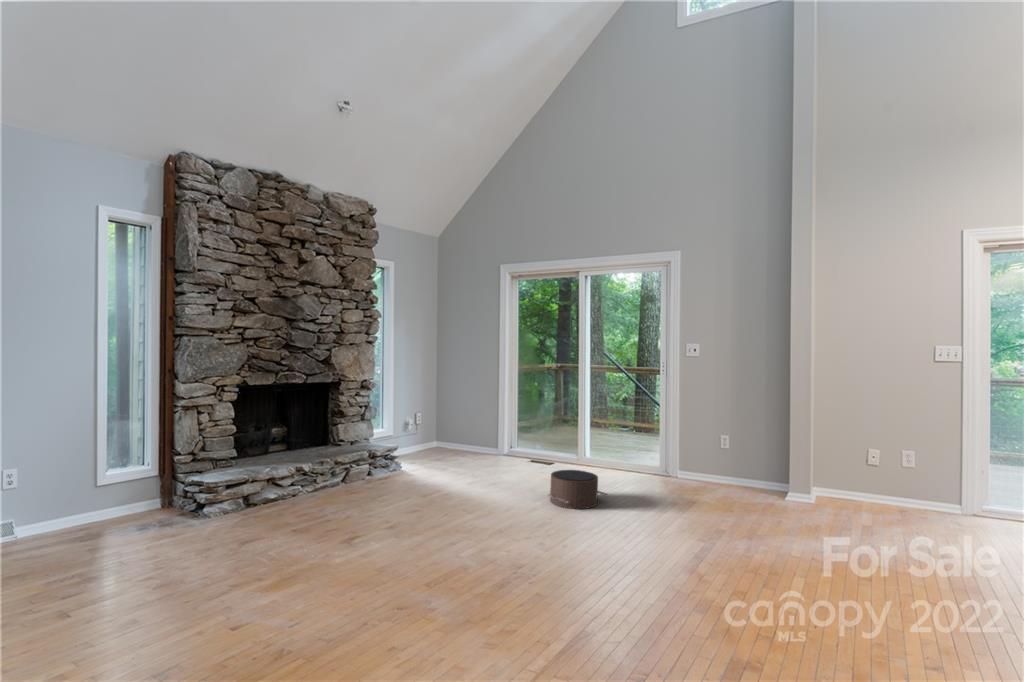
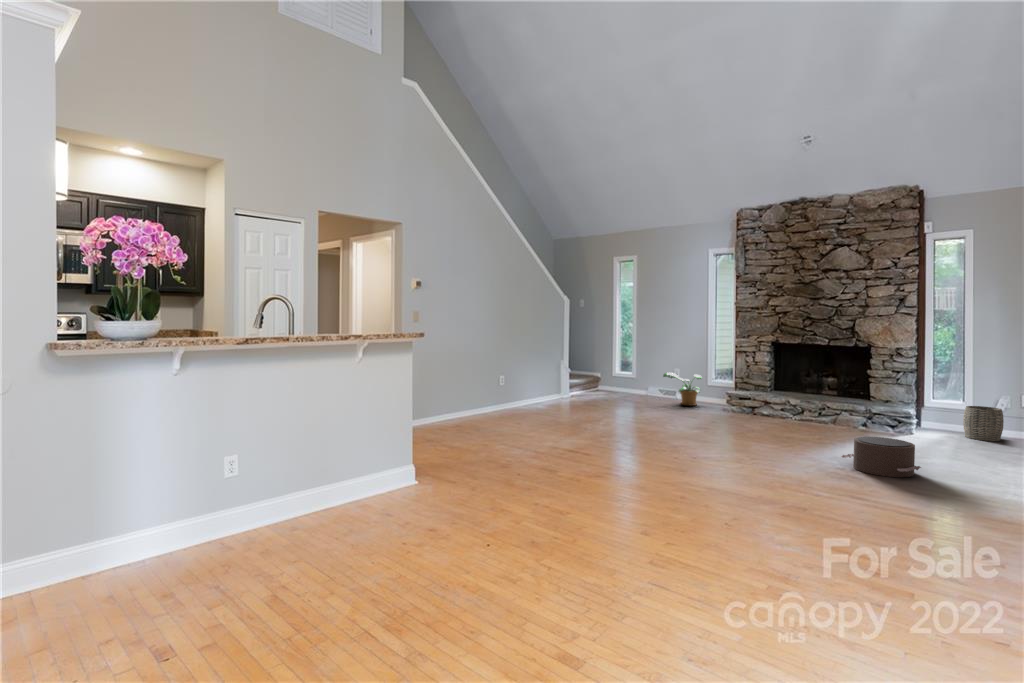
woven basket: none [400,426,428,458] -> present [963,406,1004,441]
potted plant: none [43,469,121,544] -> present [663,373,702,406]

